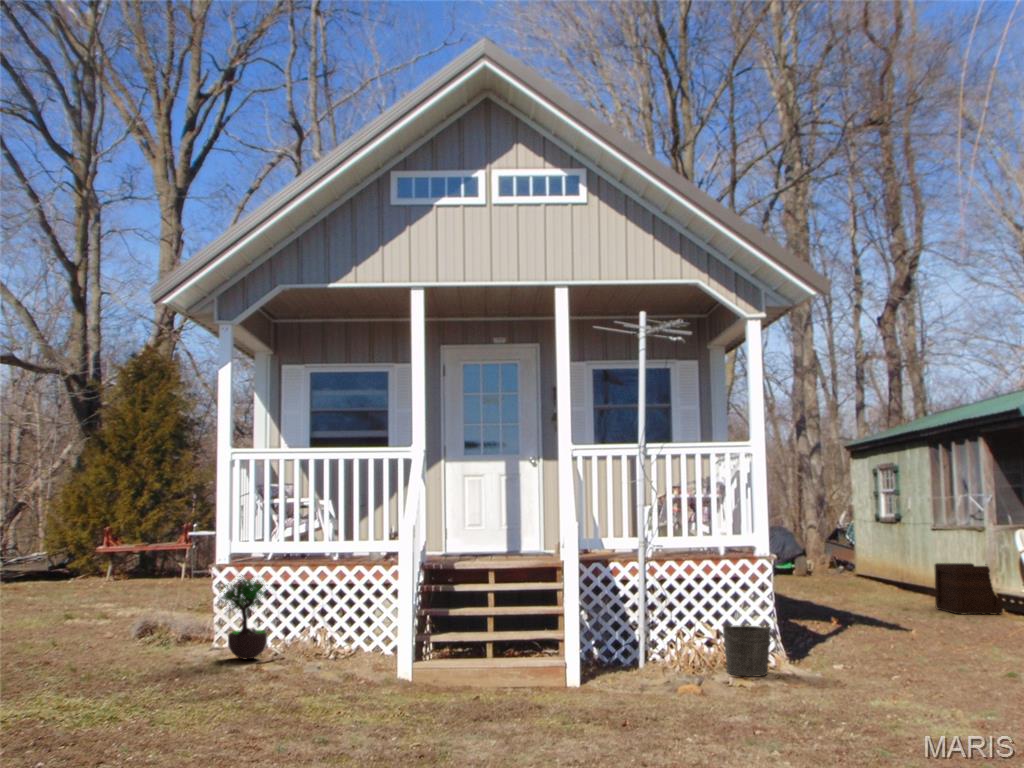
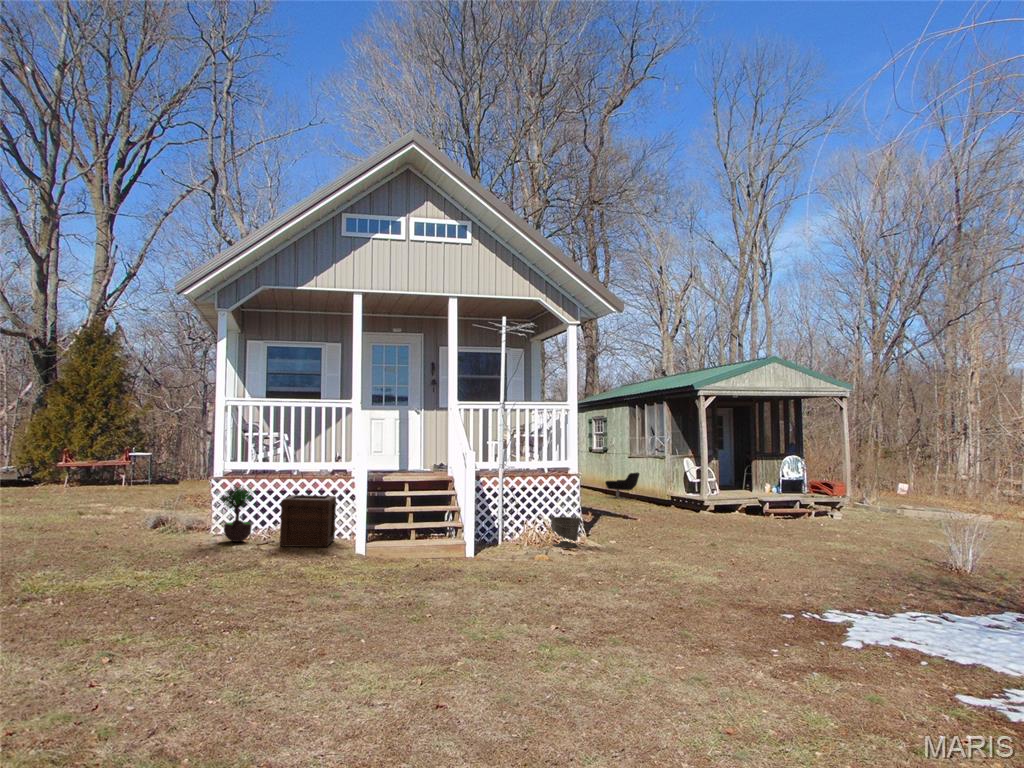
lounge chair: none [866,553,923,595] -> present [605,472,639,497]
wooden crate: present [934,563,1003,614] -> present [280,495,336,547]

